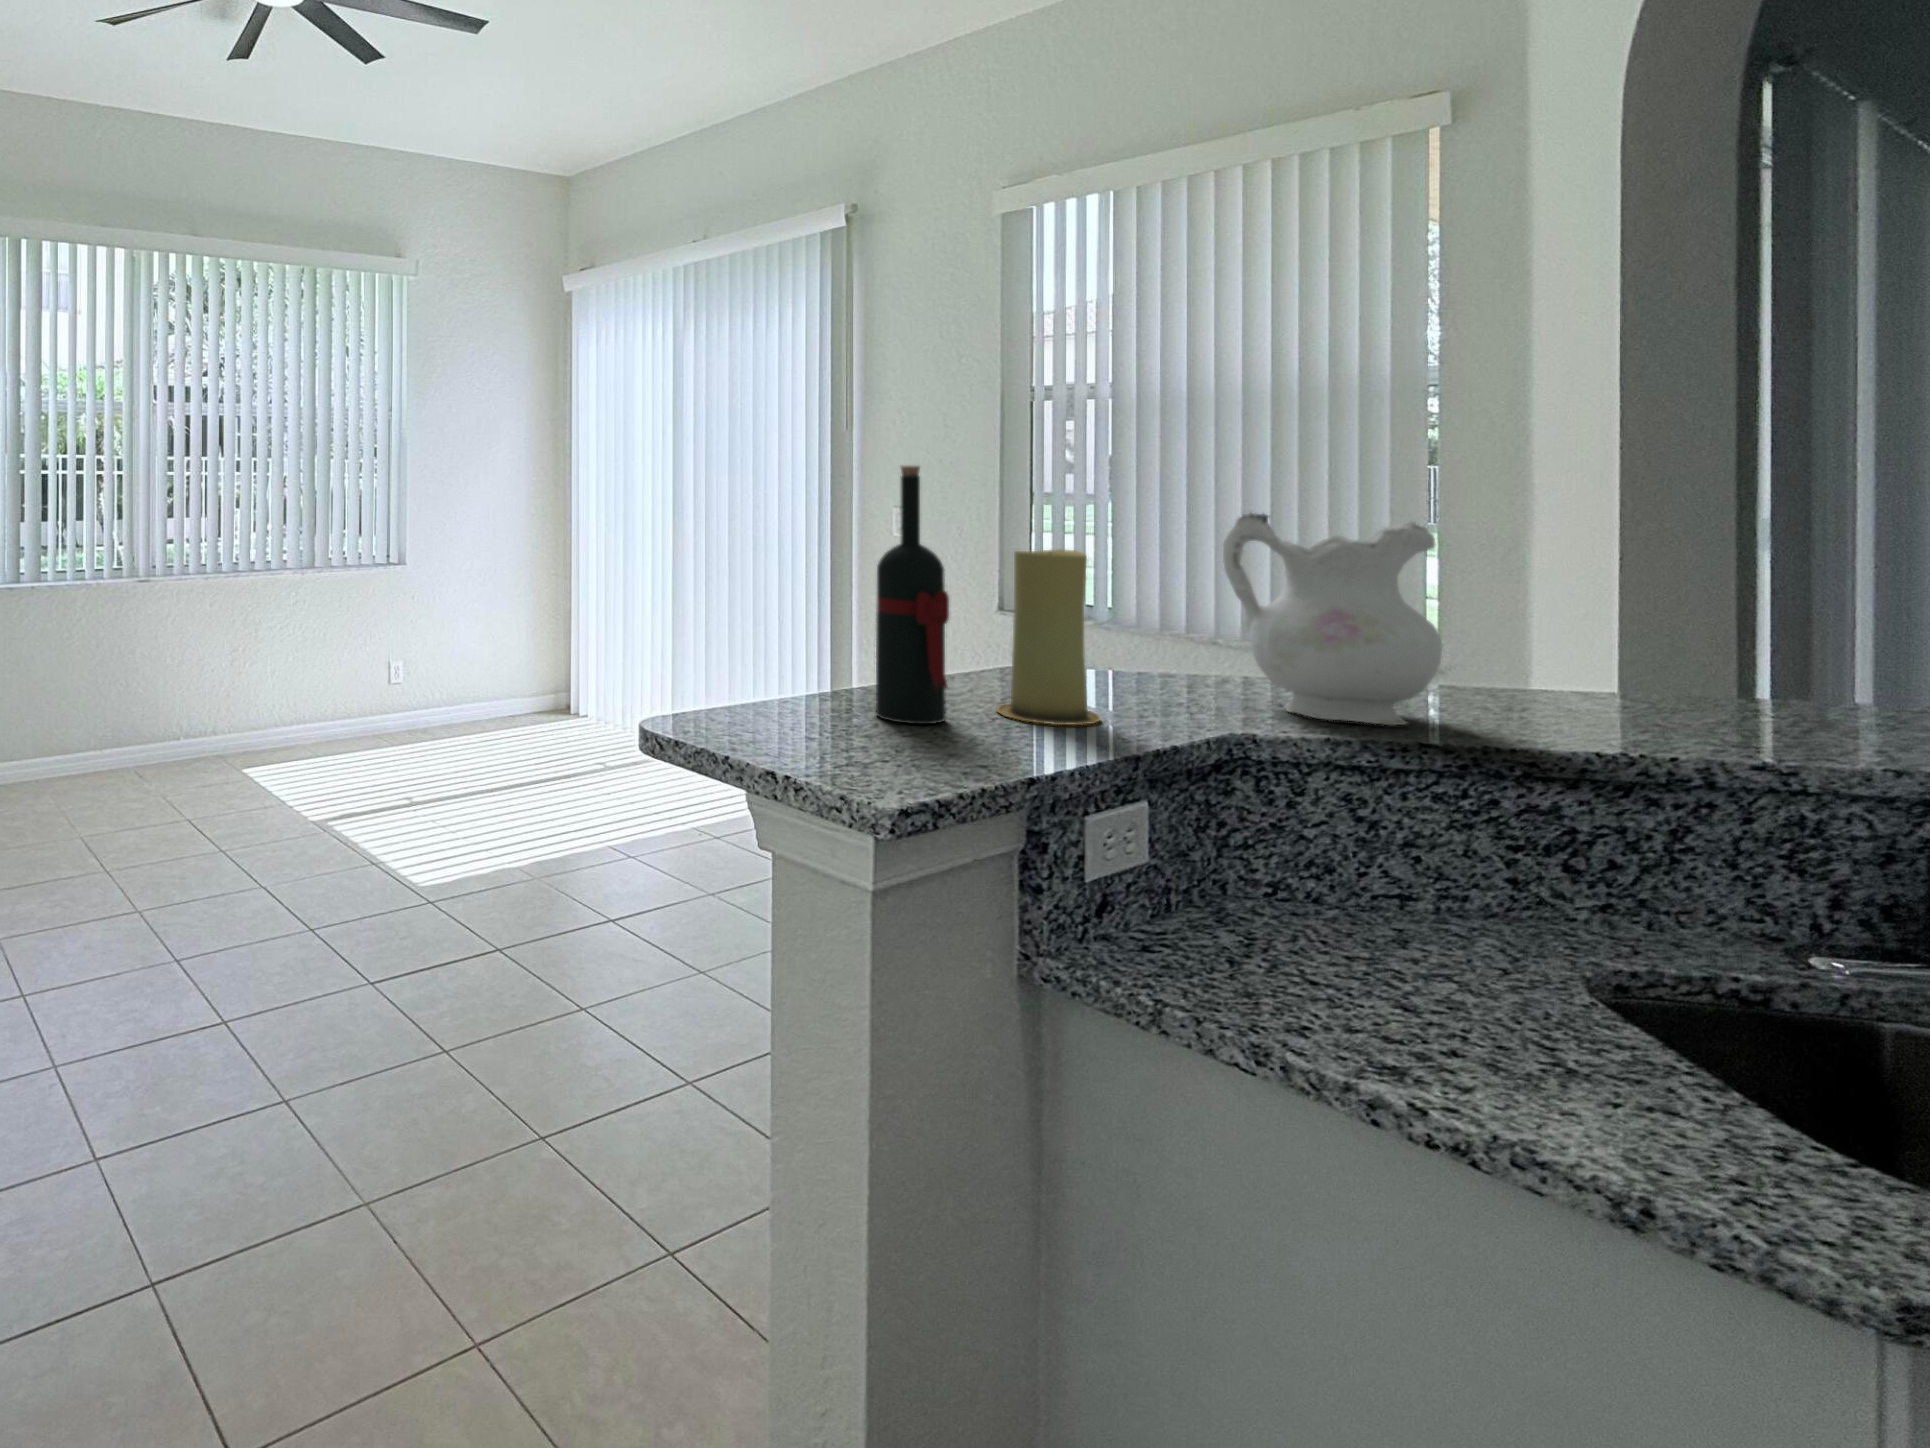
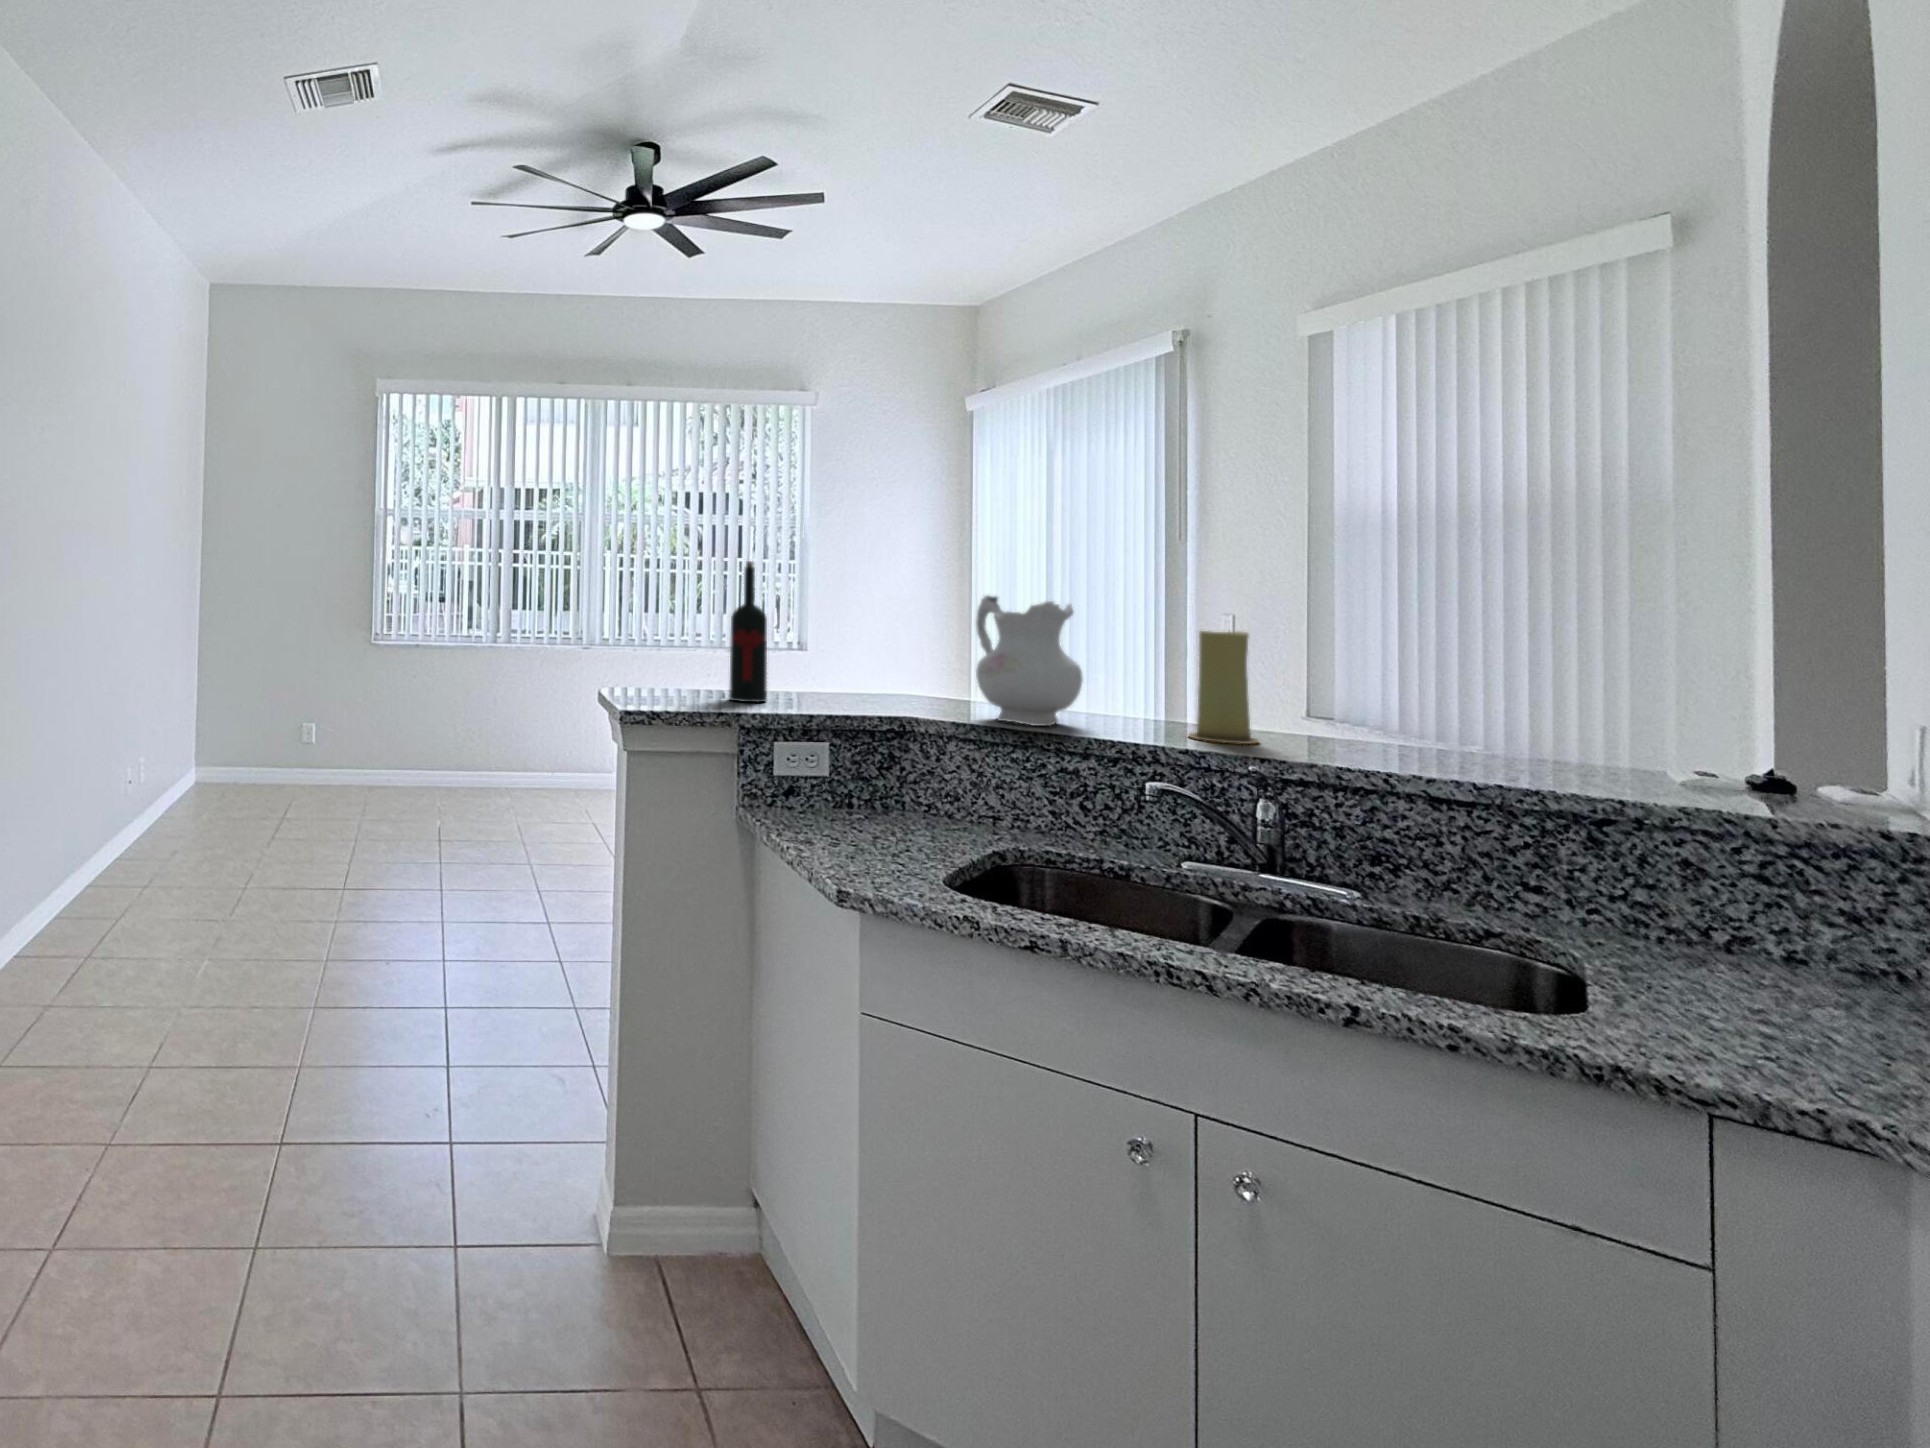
candle: present [997,549,1101,725] -> present [1189,631,1259,744]

